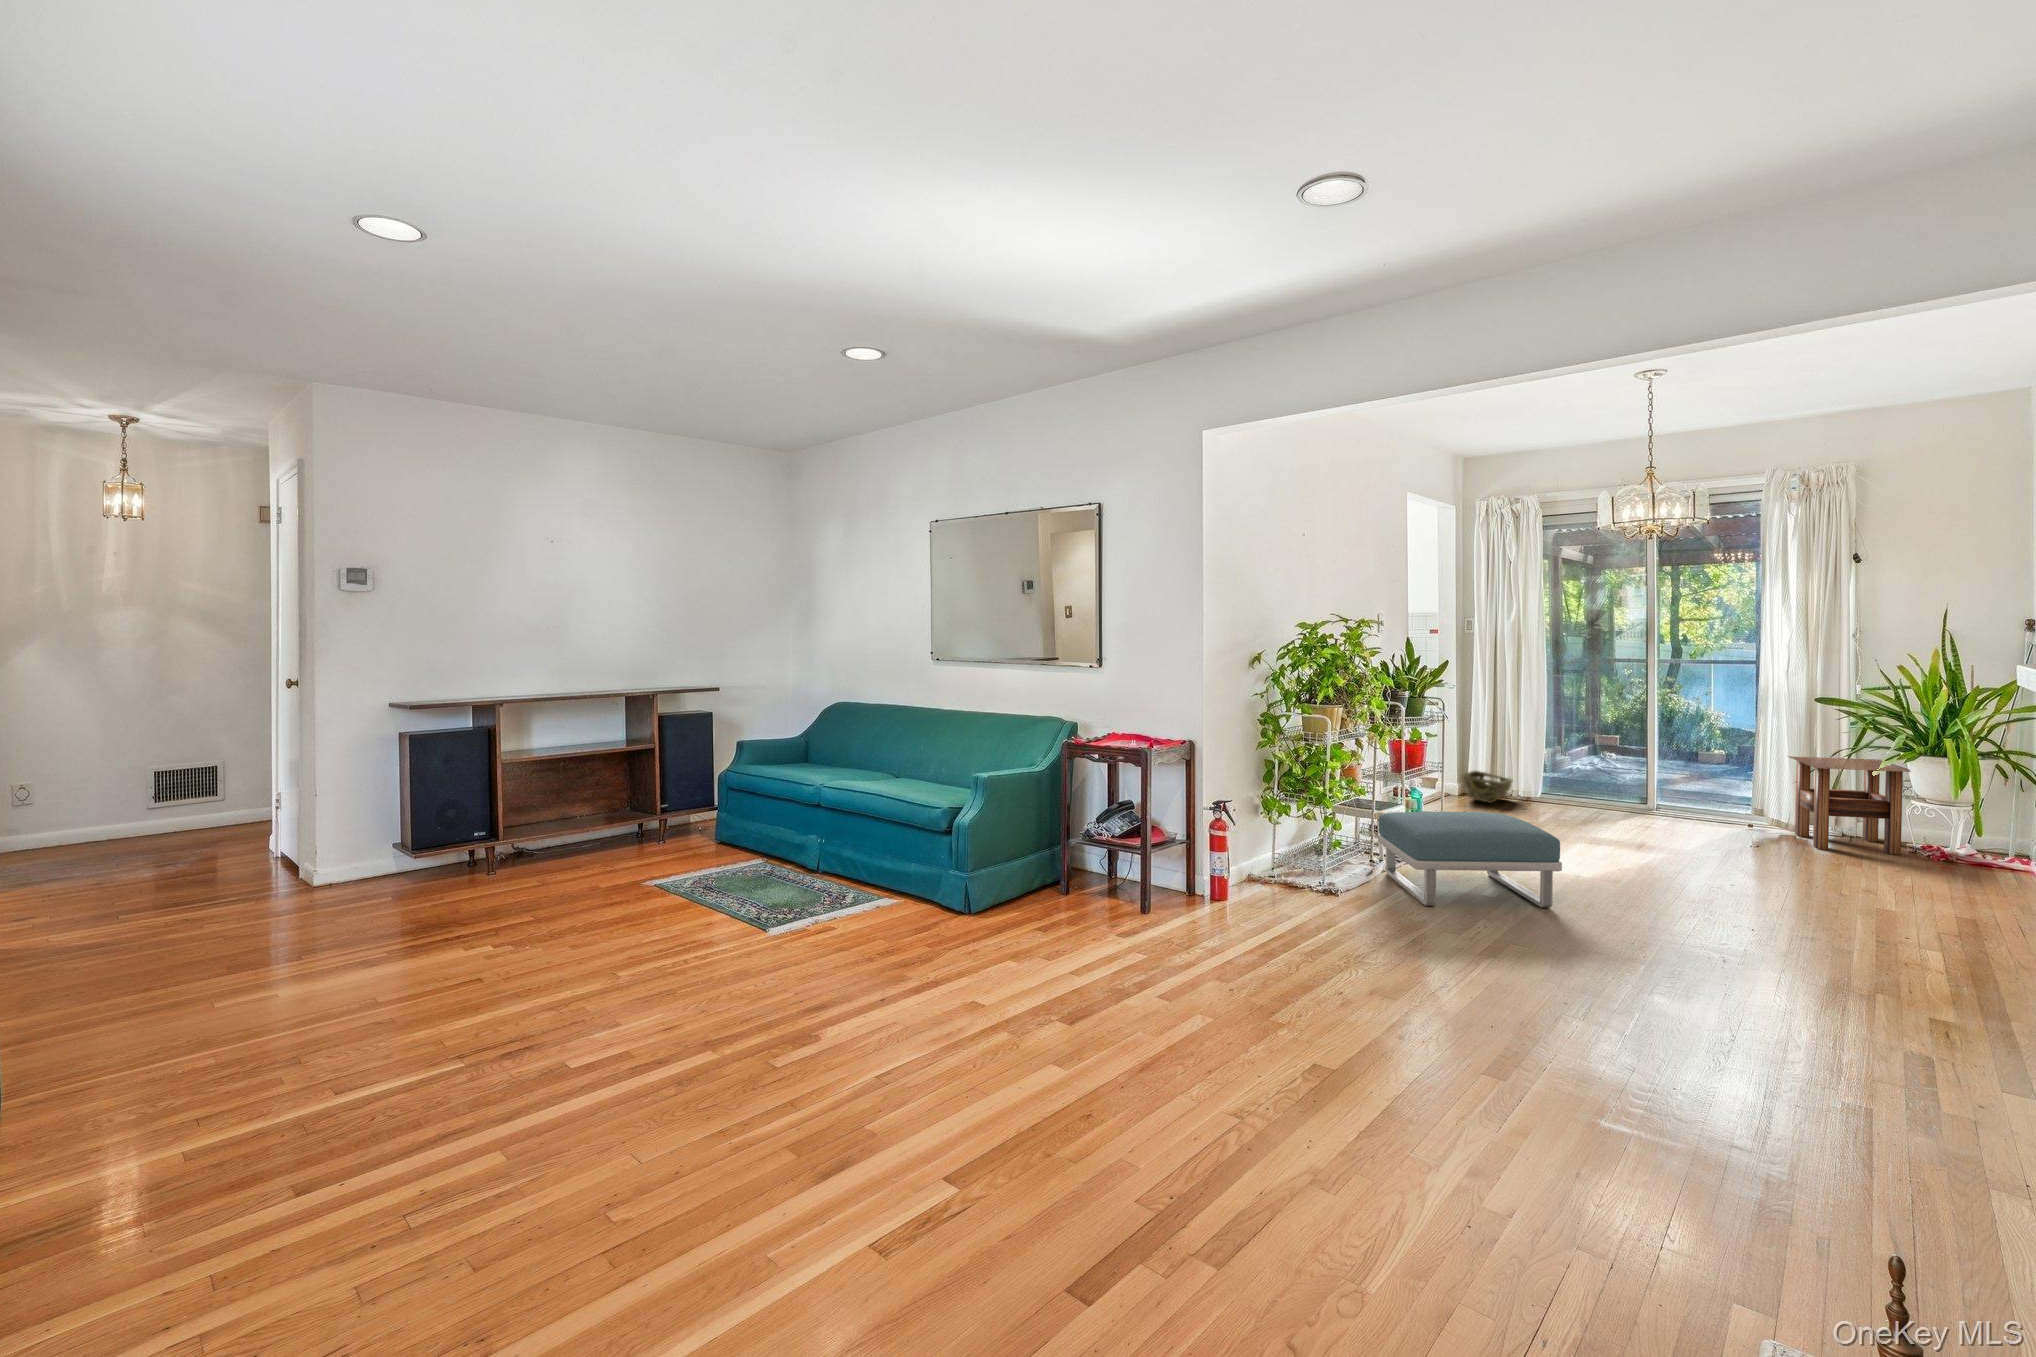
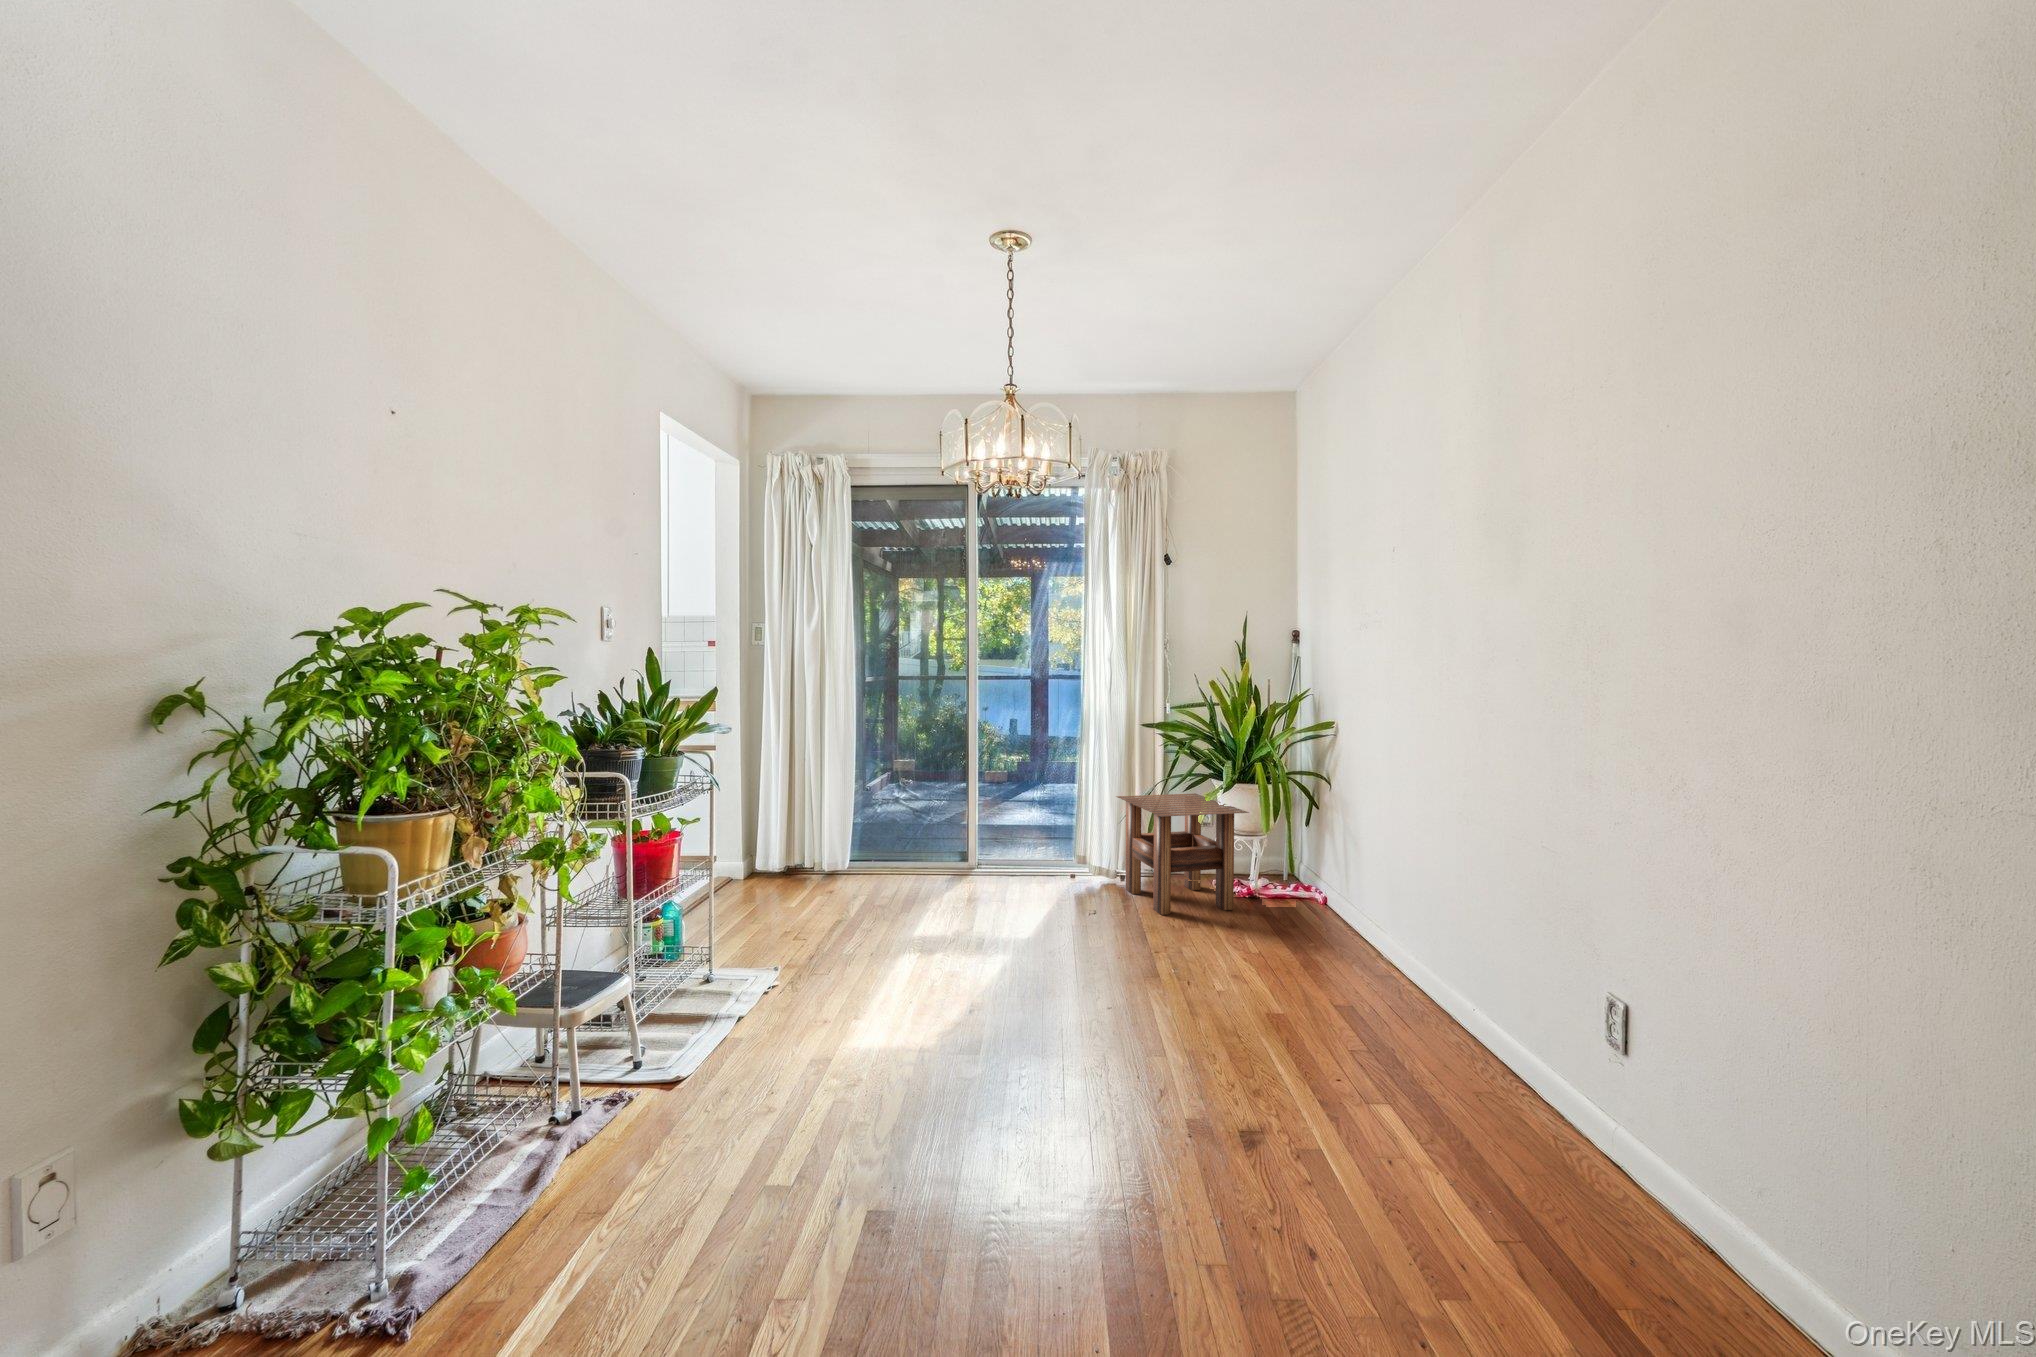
woven basket: present [1462,771,1512,803] -> none [747,836,814,885]
footstool: present [1378,812,1562,908] -> none [557,981,920,1300]

